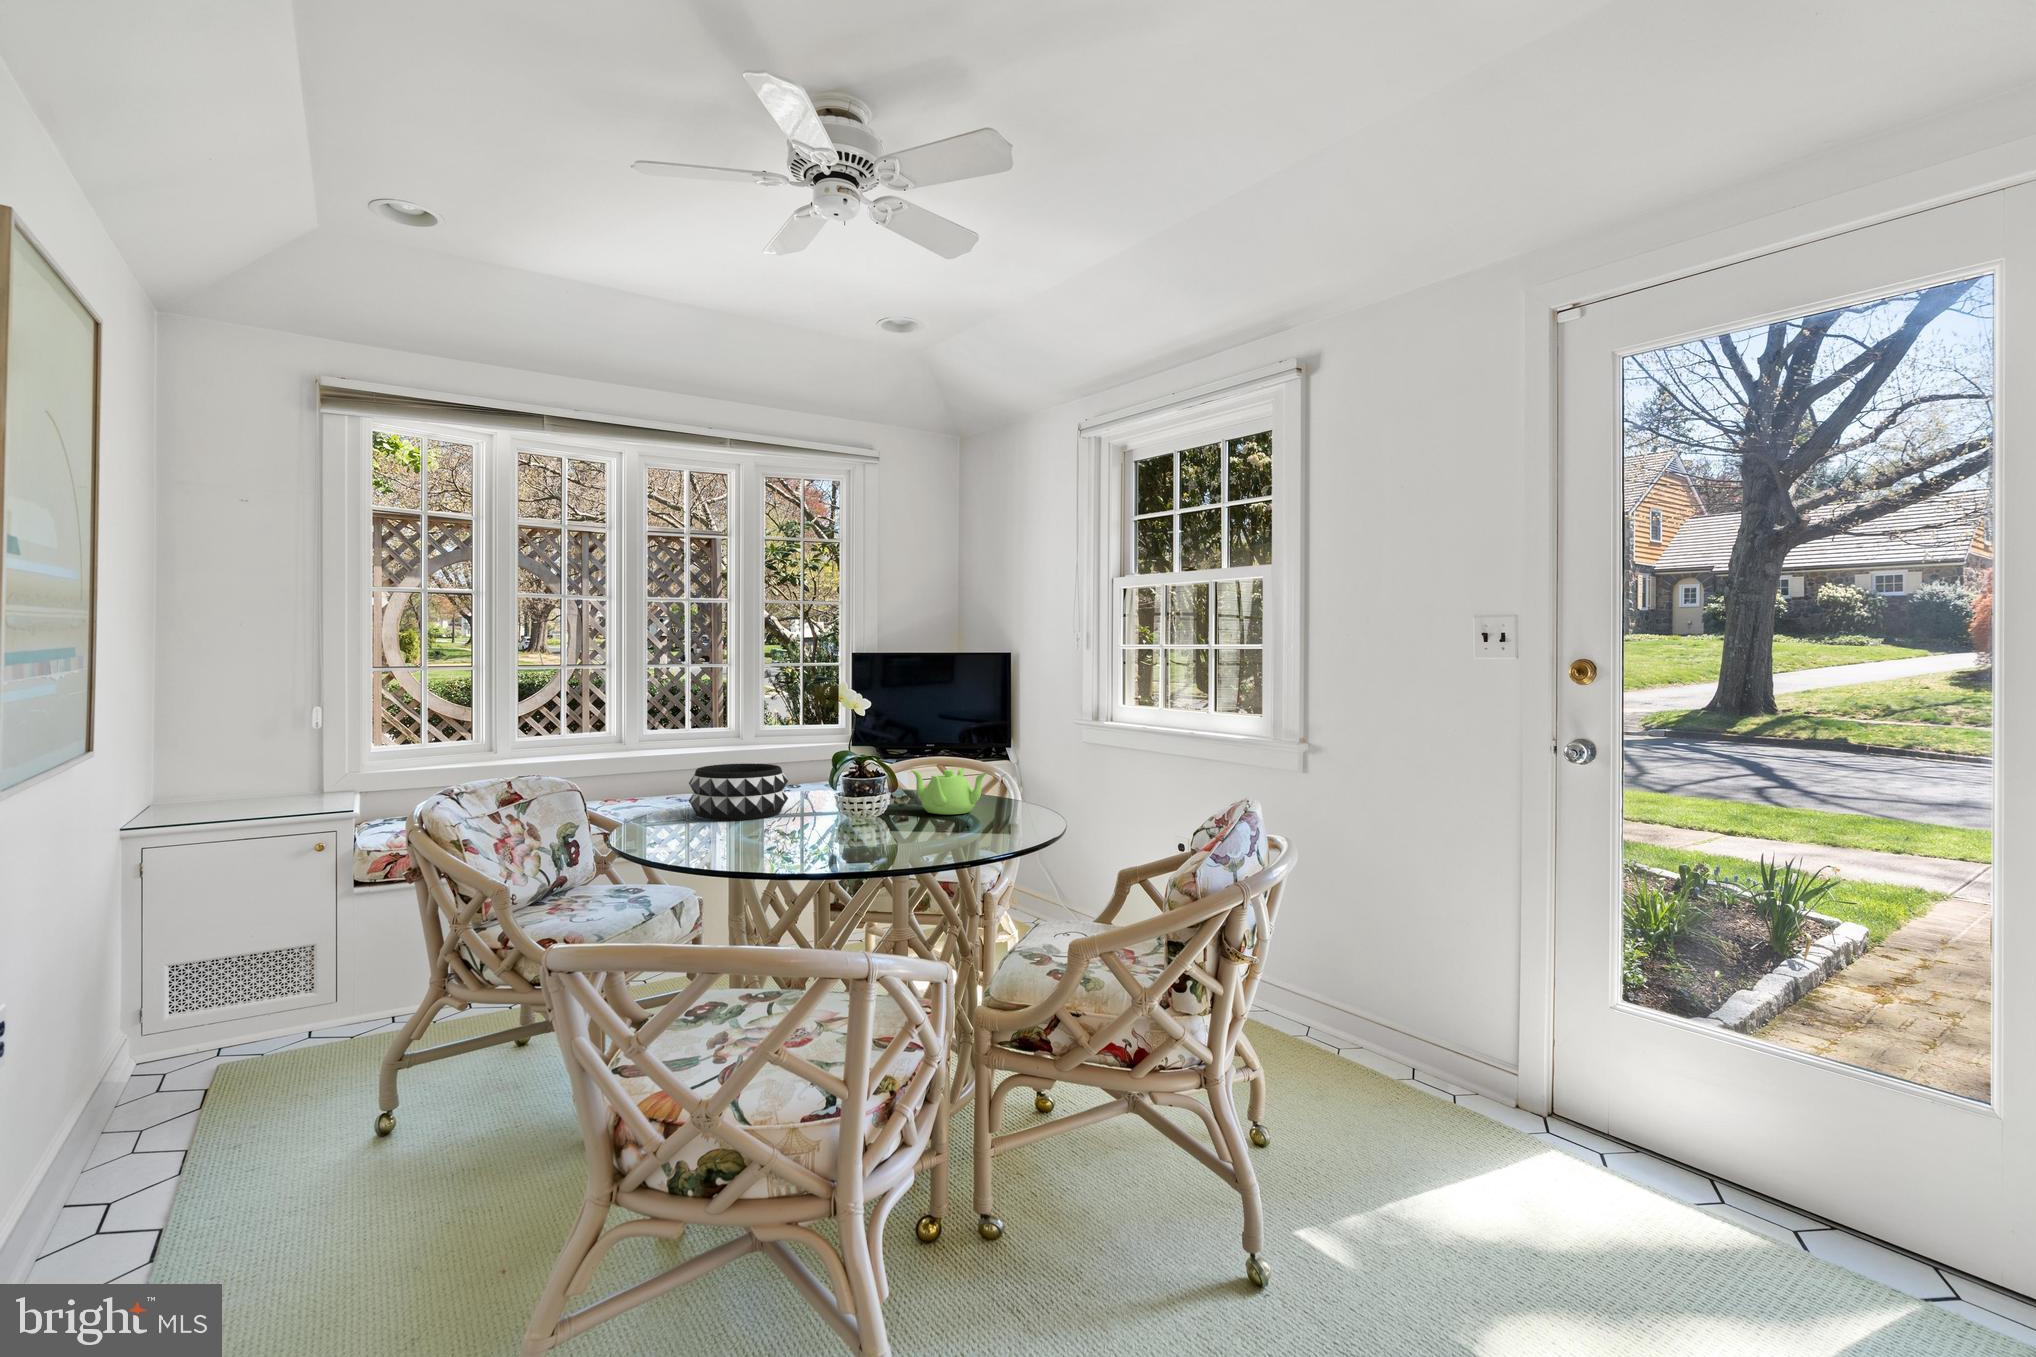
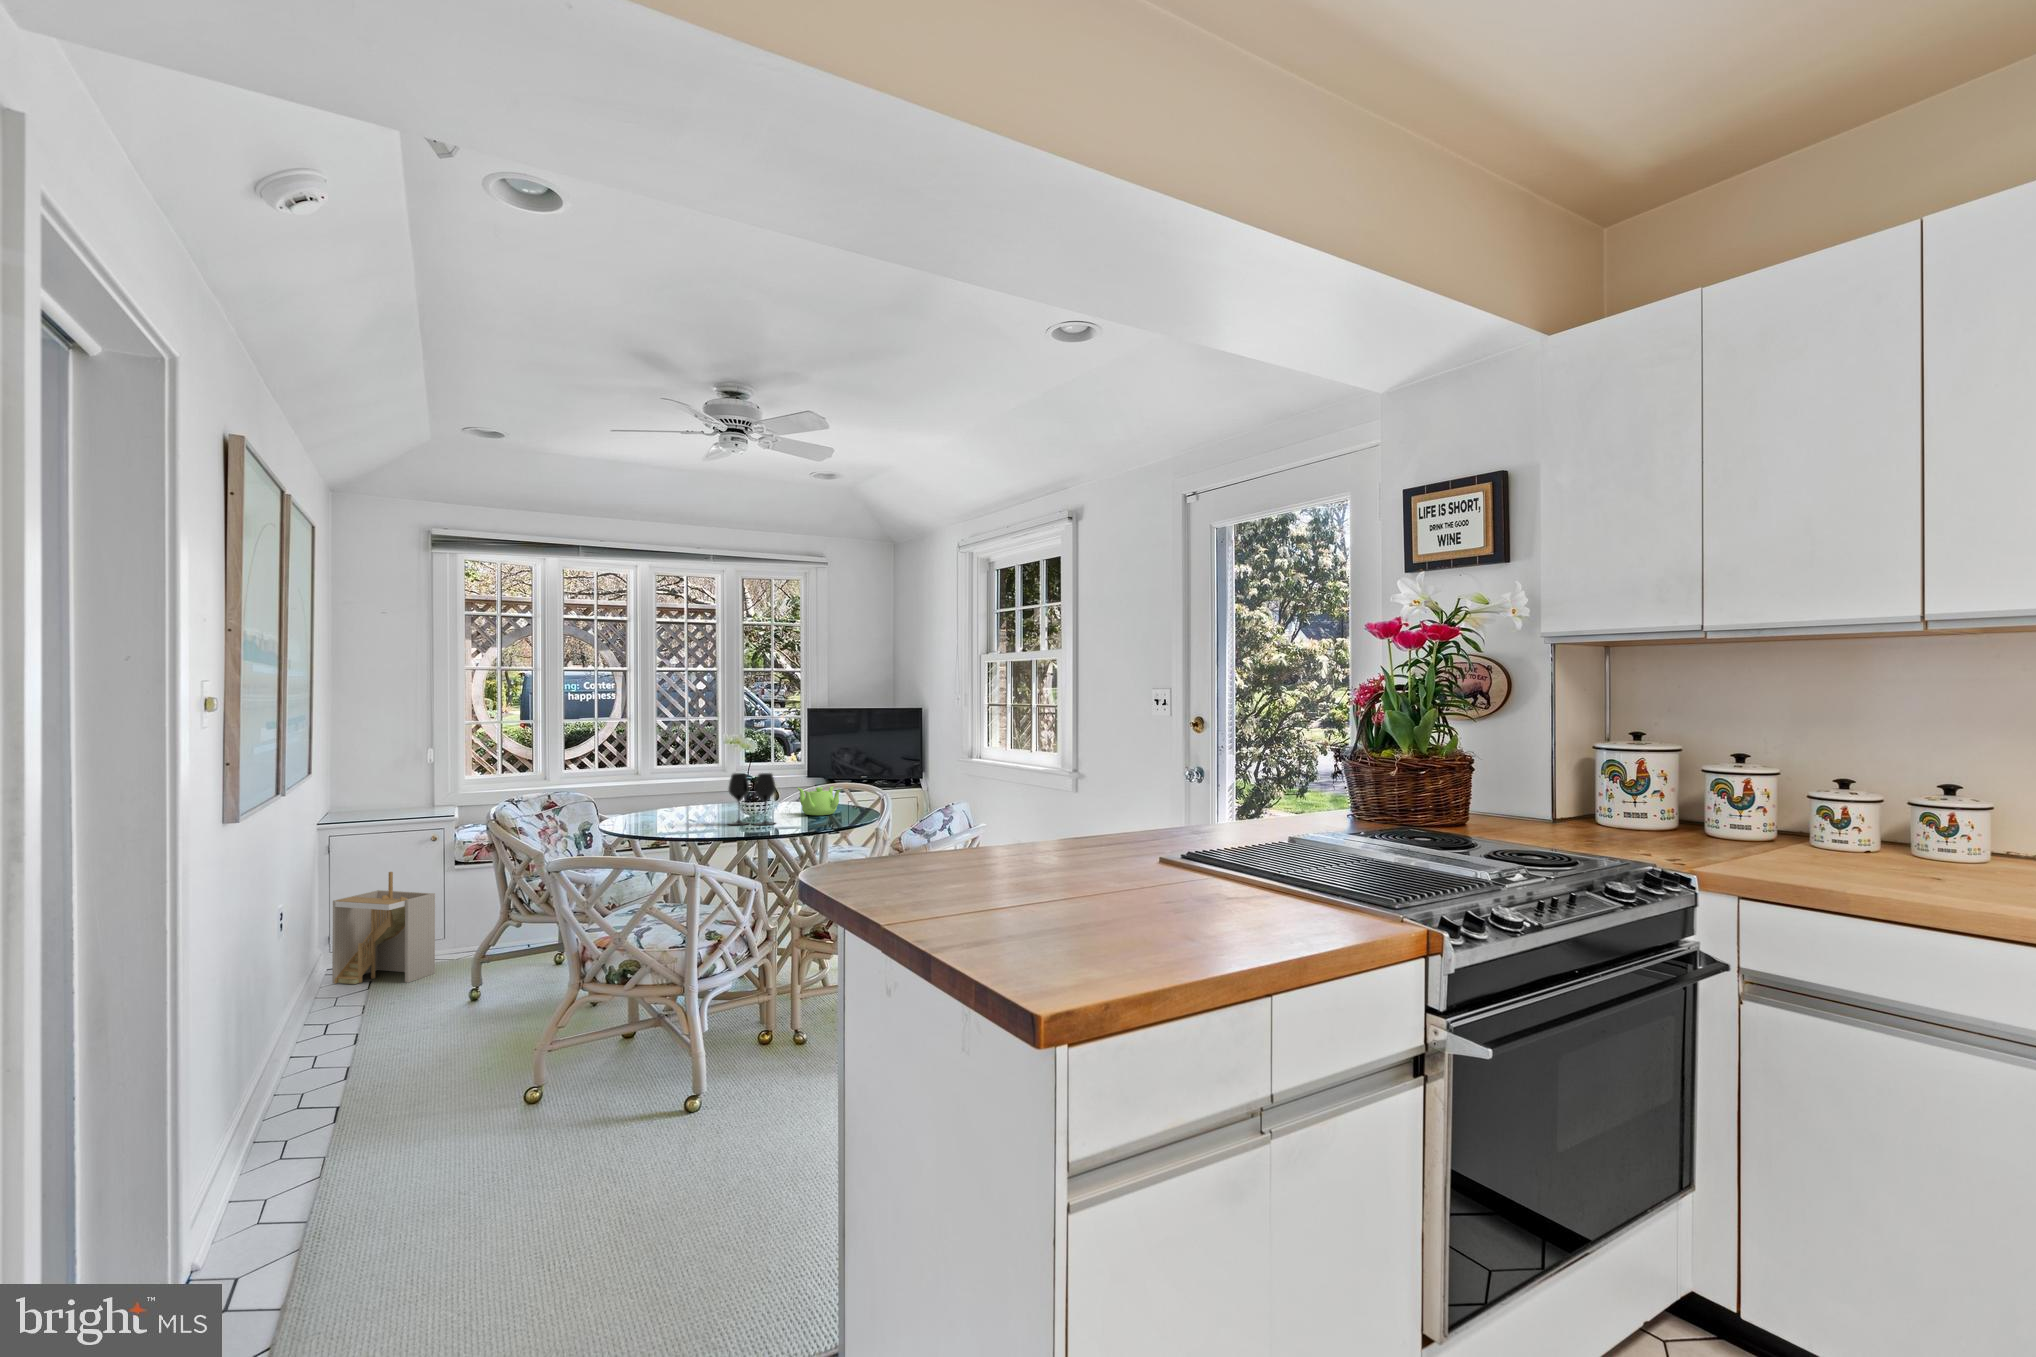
wine glass: none [819,747,899,834] -> present [728,773,776,825]
decorative bowl: present [689,763,788,820] -> none [658,784,720,819]
storage bin: none [138,907,319,1095] -> present [332,872,435,984]

